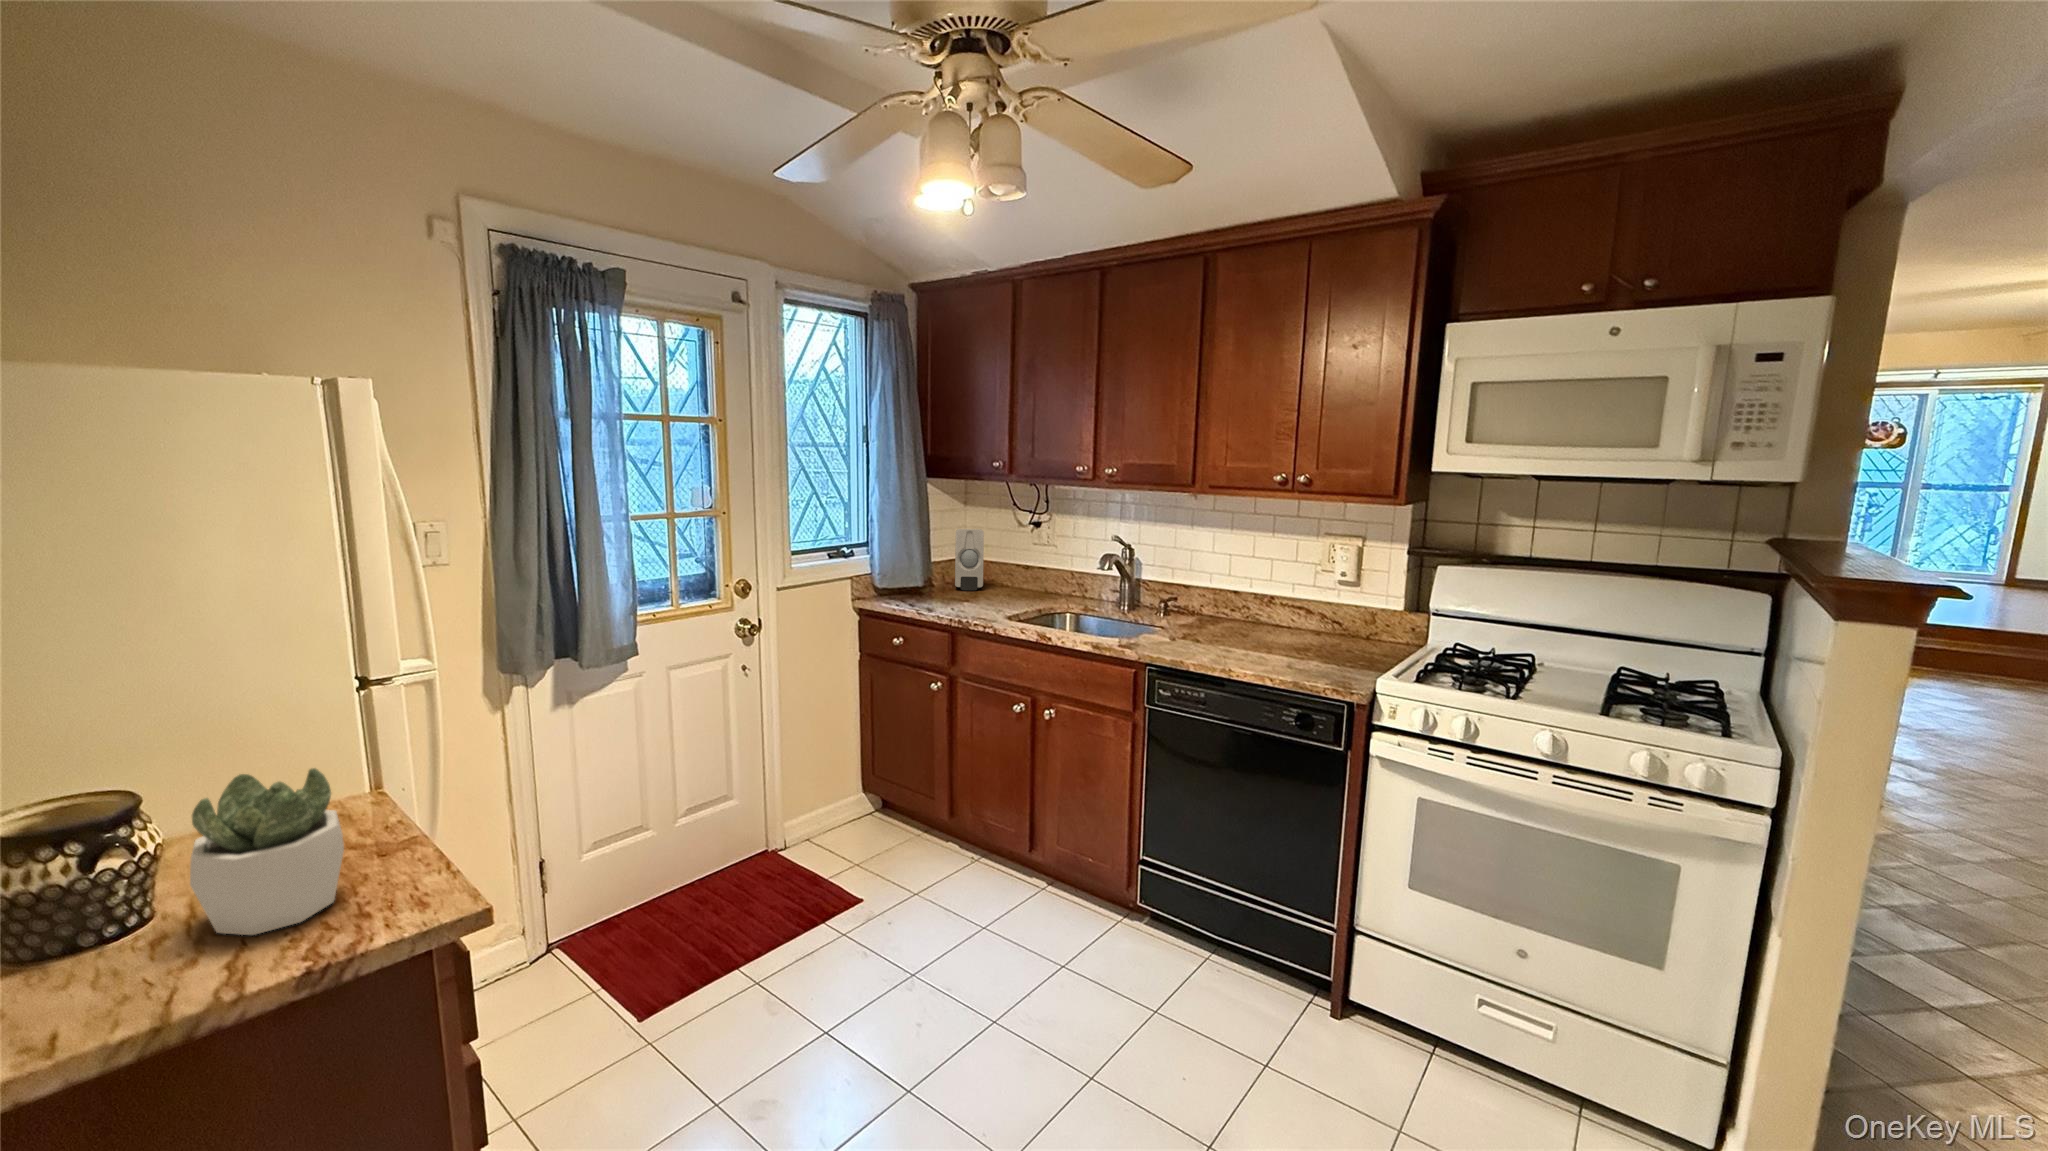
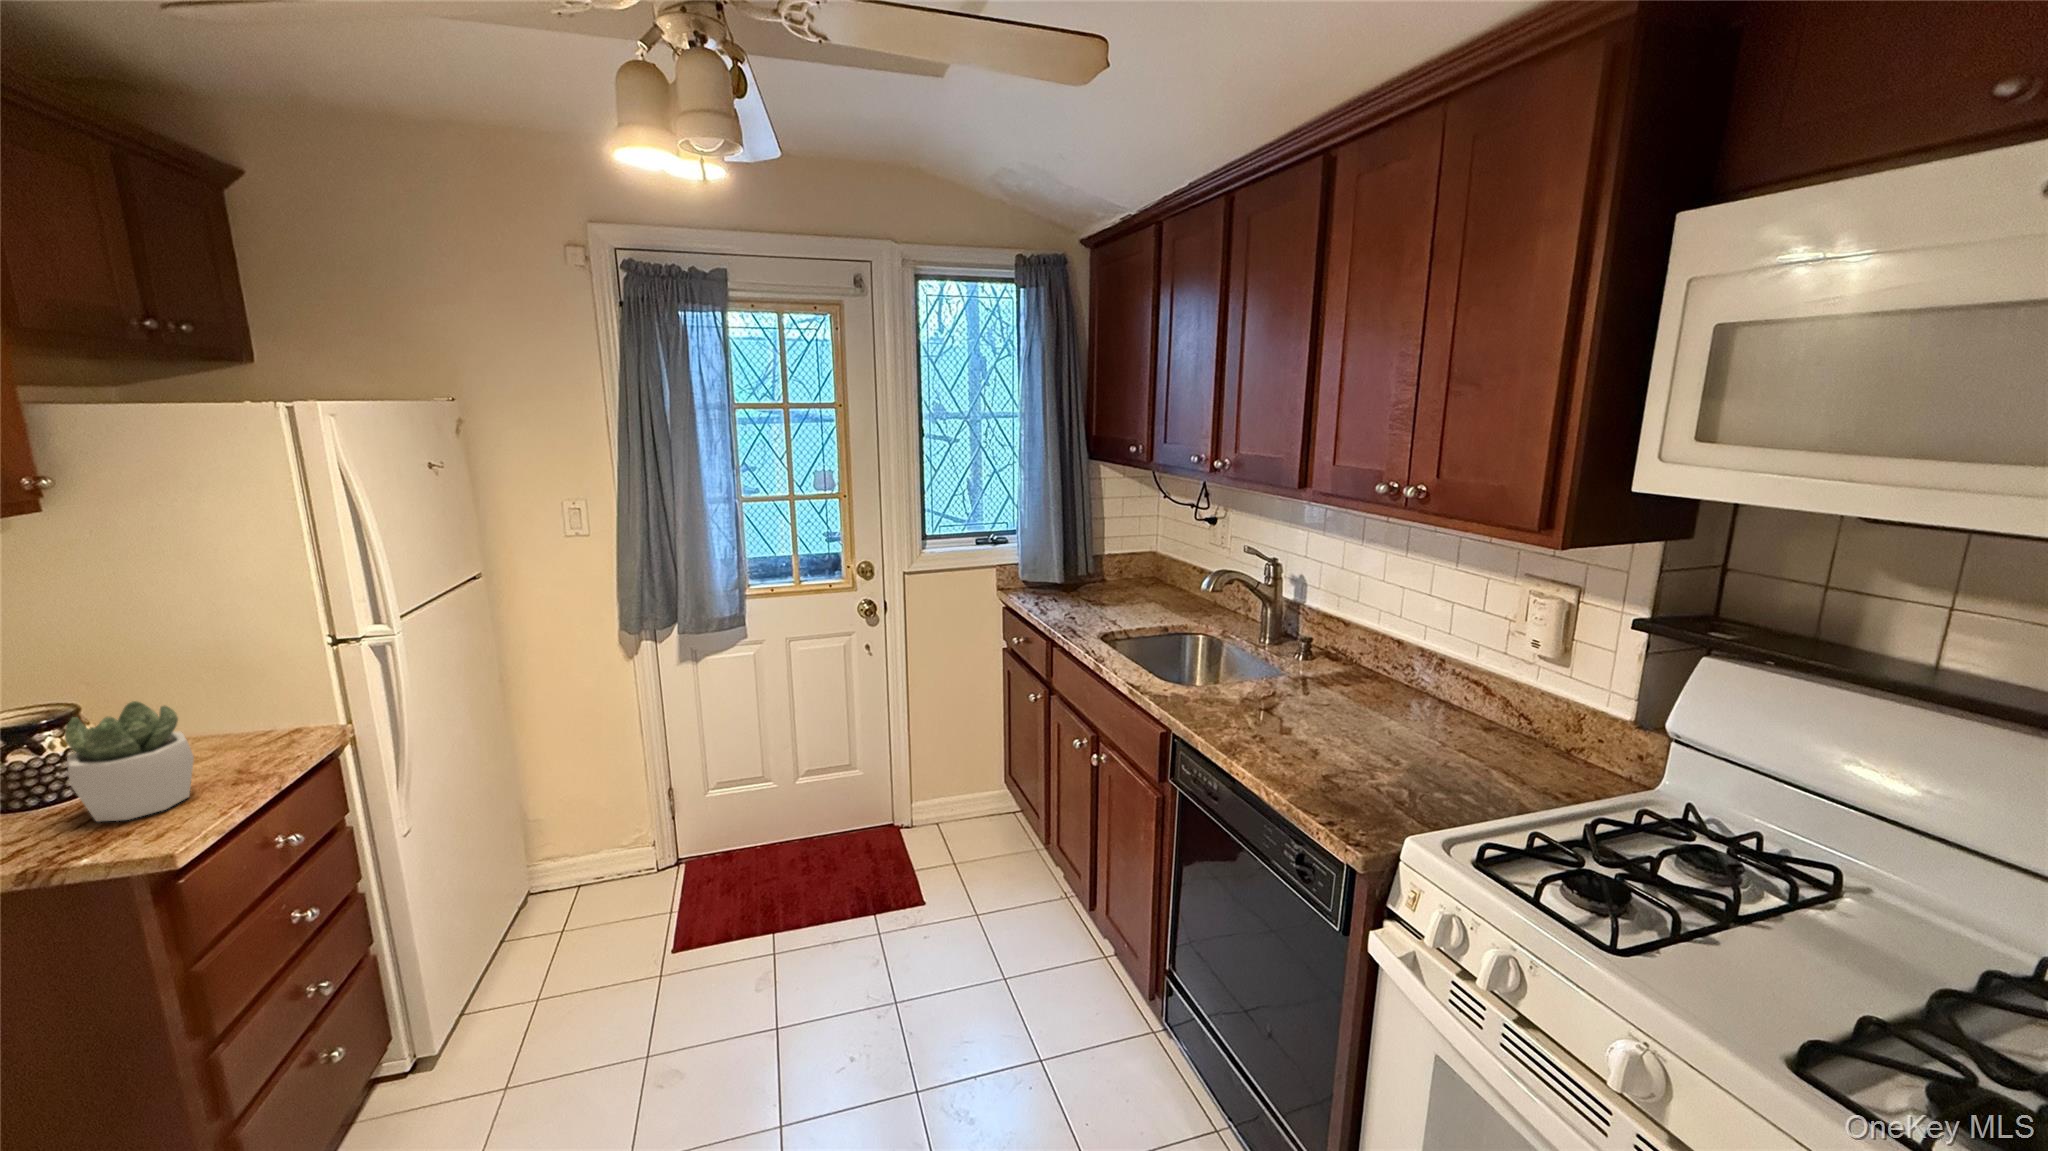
soap dispenser: present [955,529,984,590] -> none [1108,521,1157,594]

